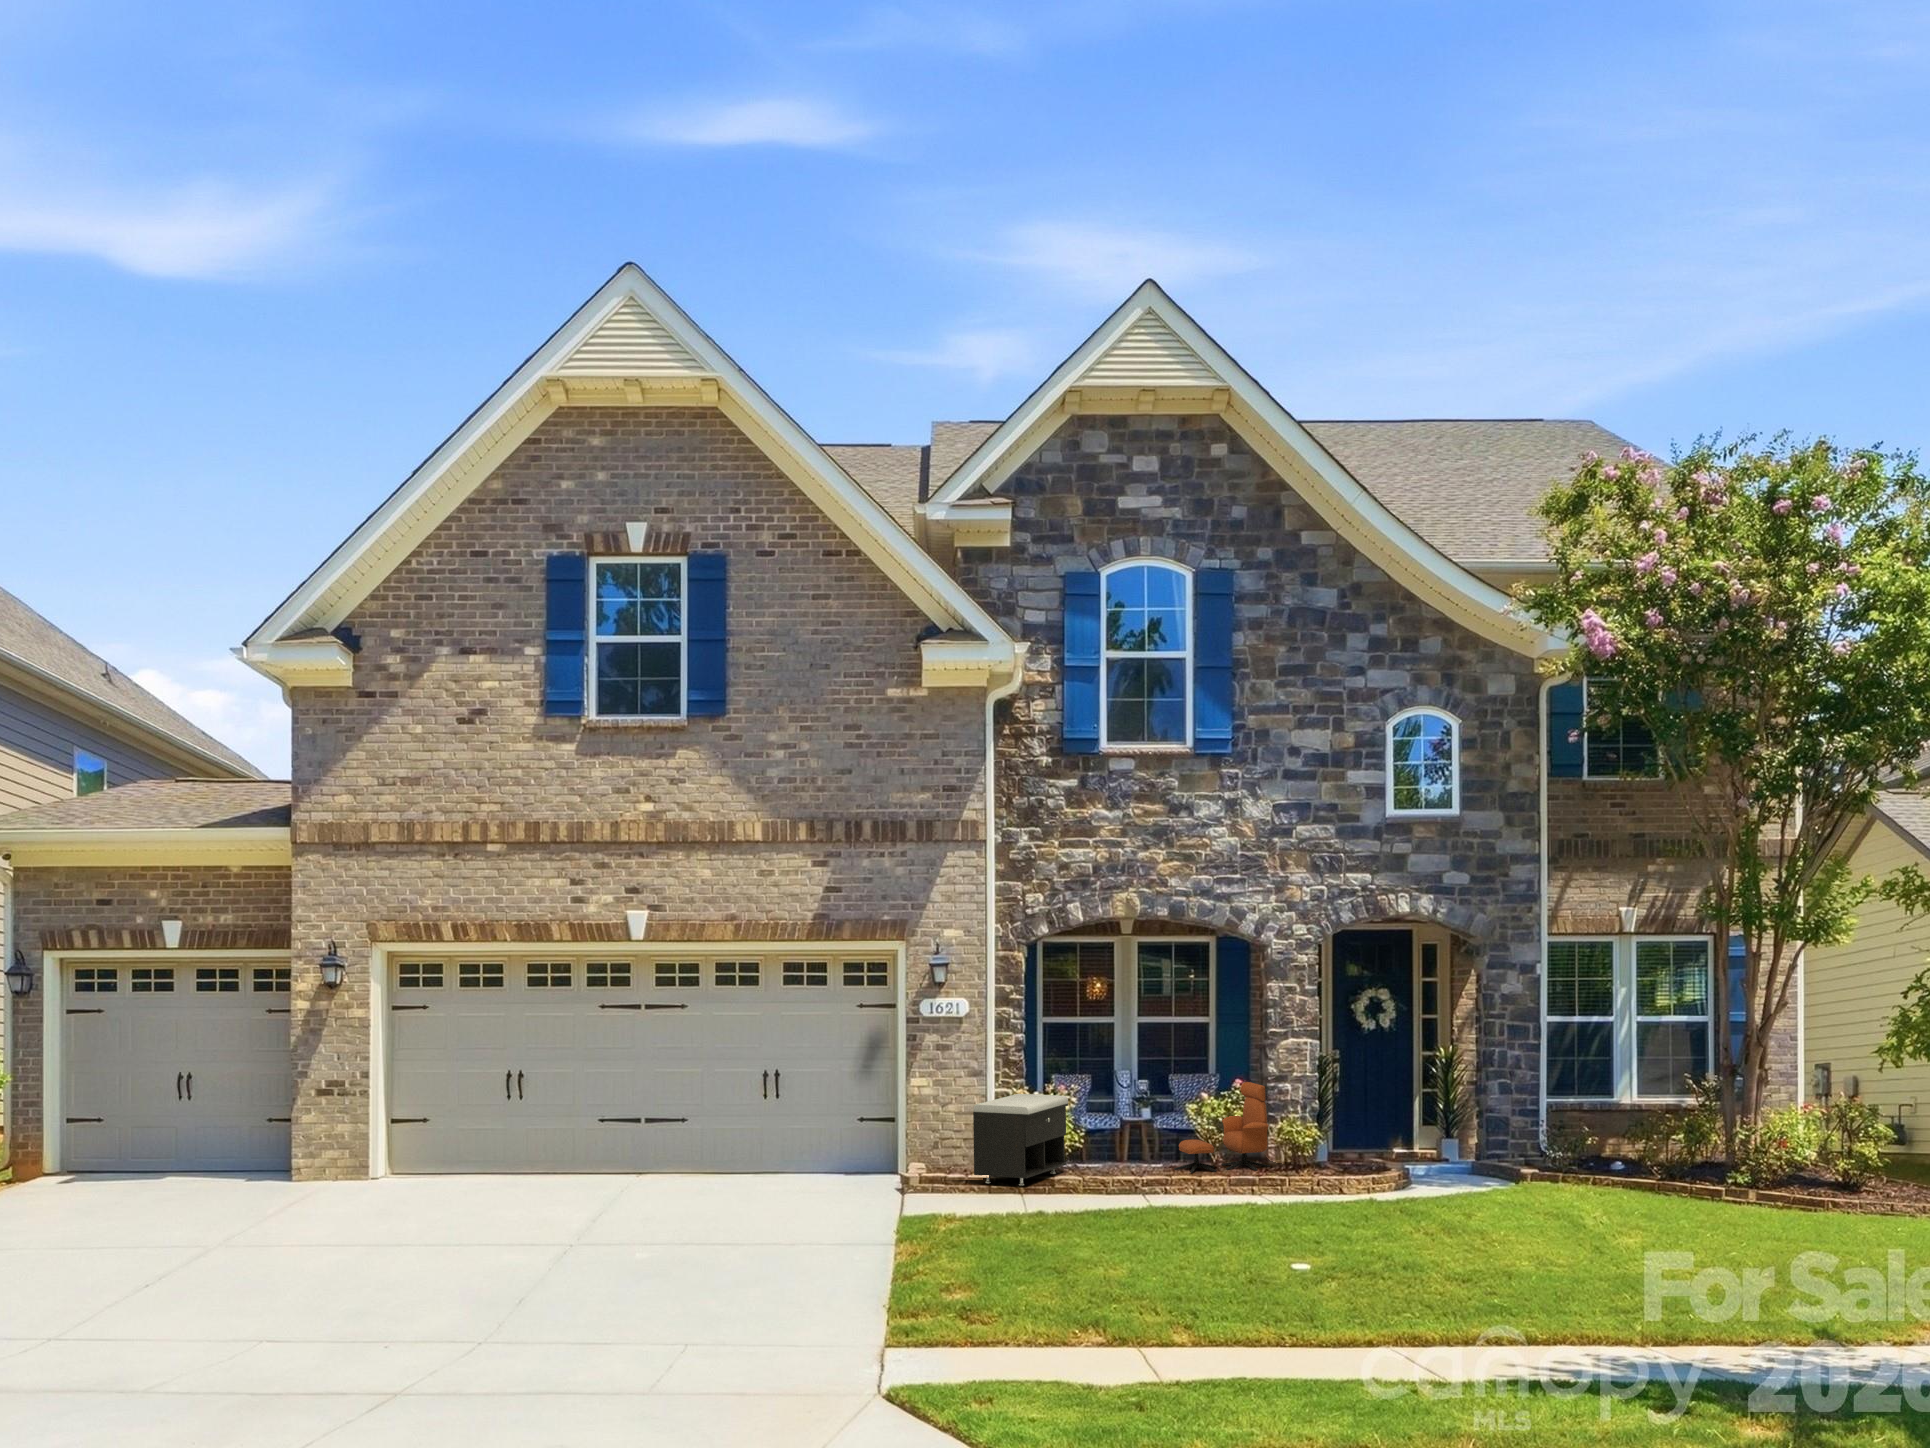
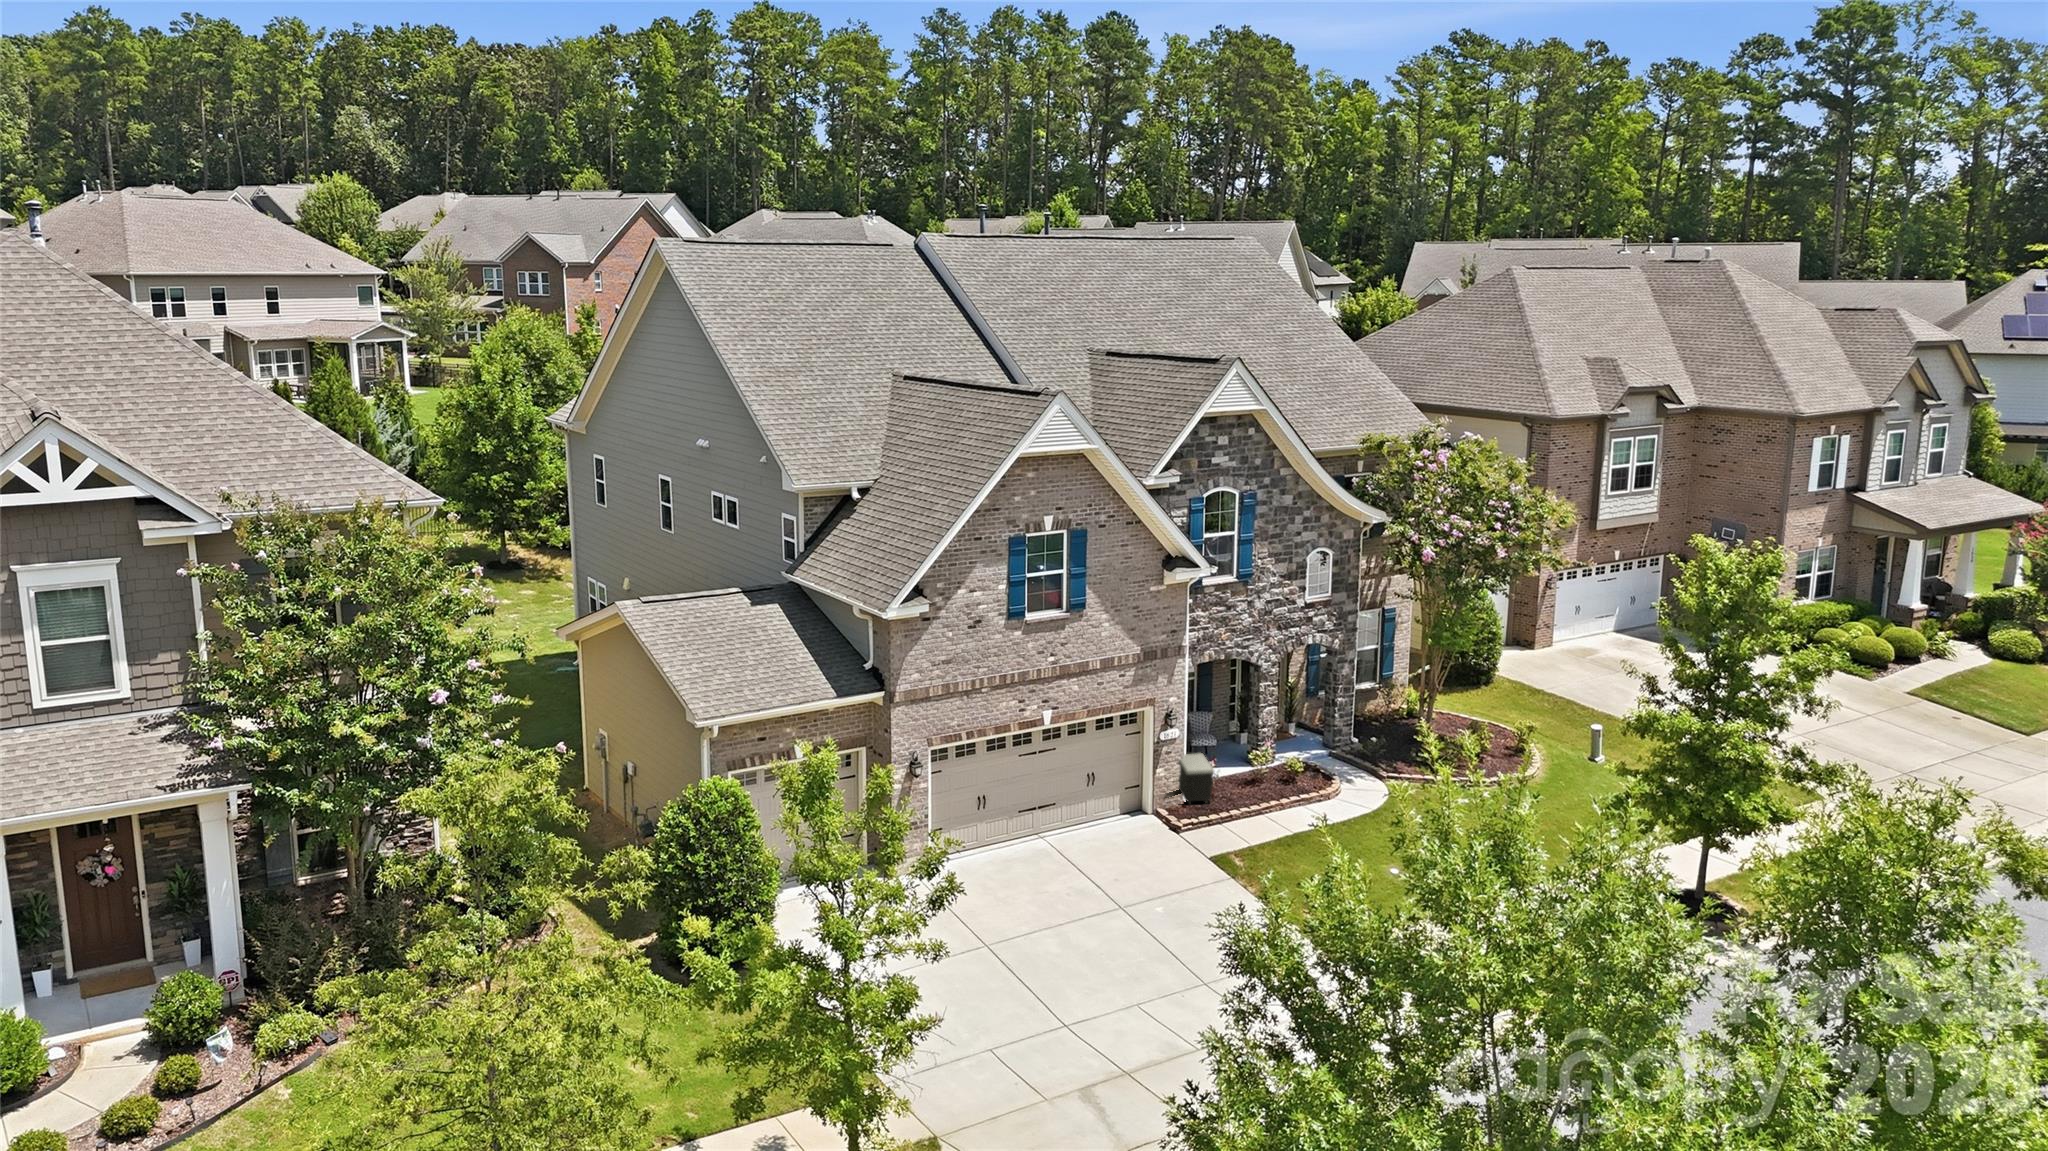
lounge chair: present [1174,1082,1270,1173] -> none [1237,728,1276,777]

